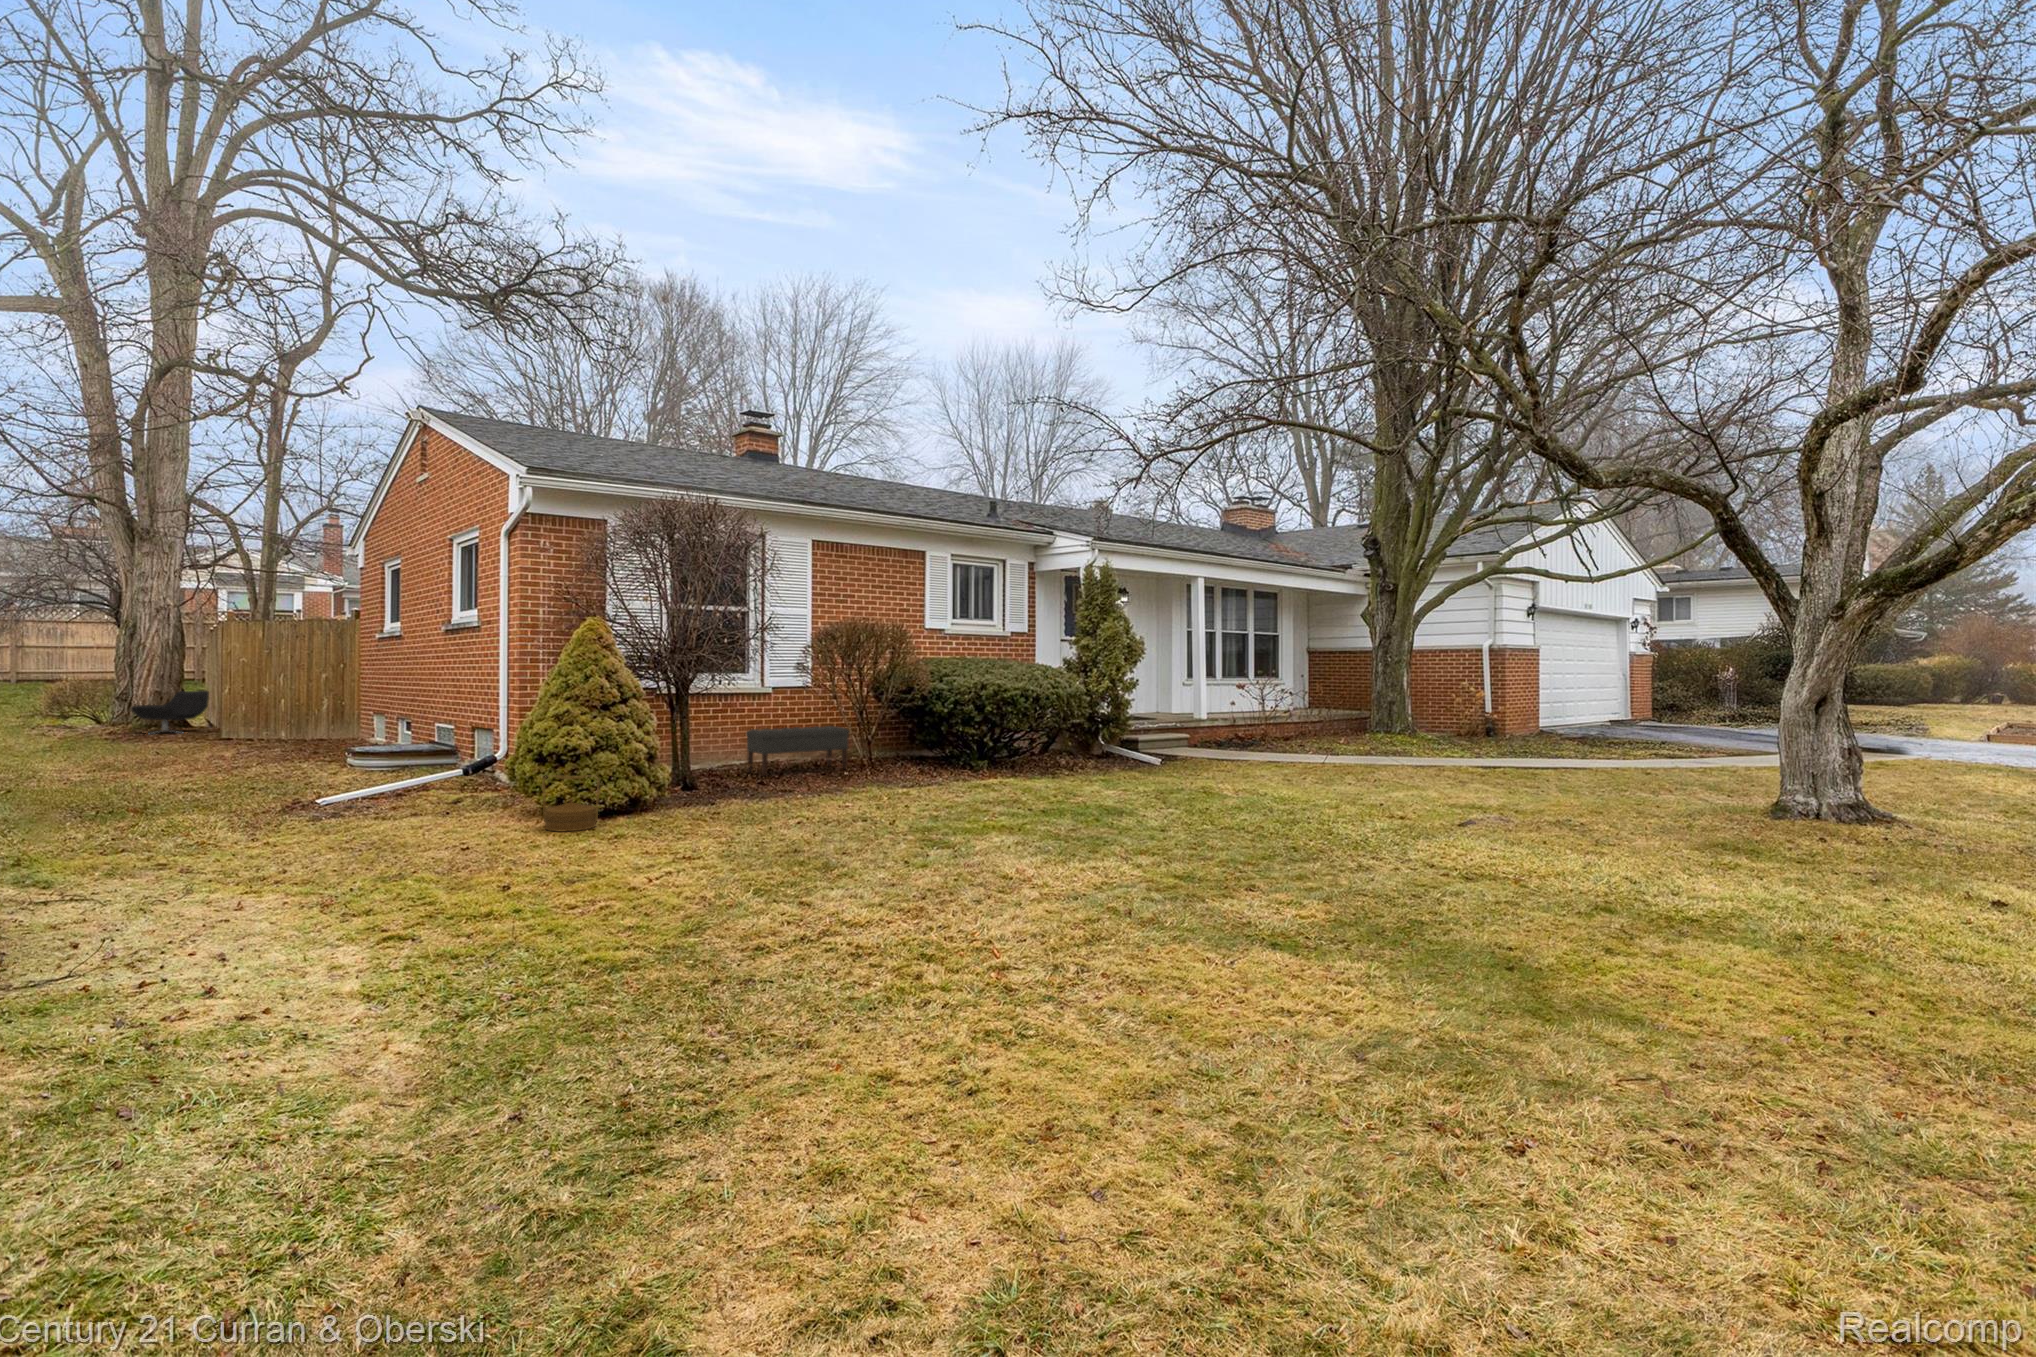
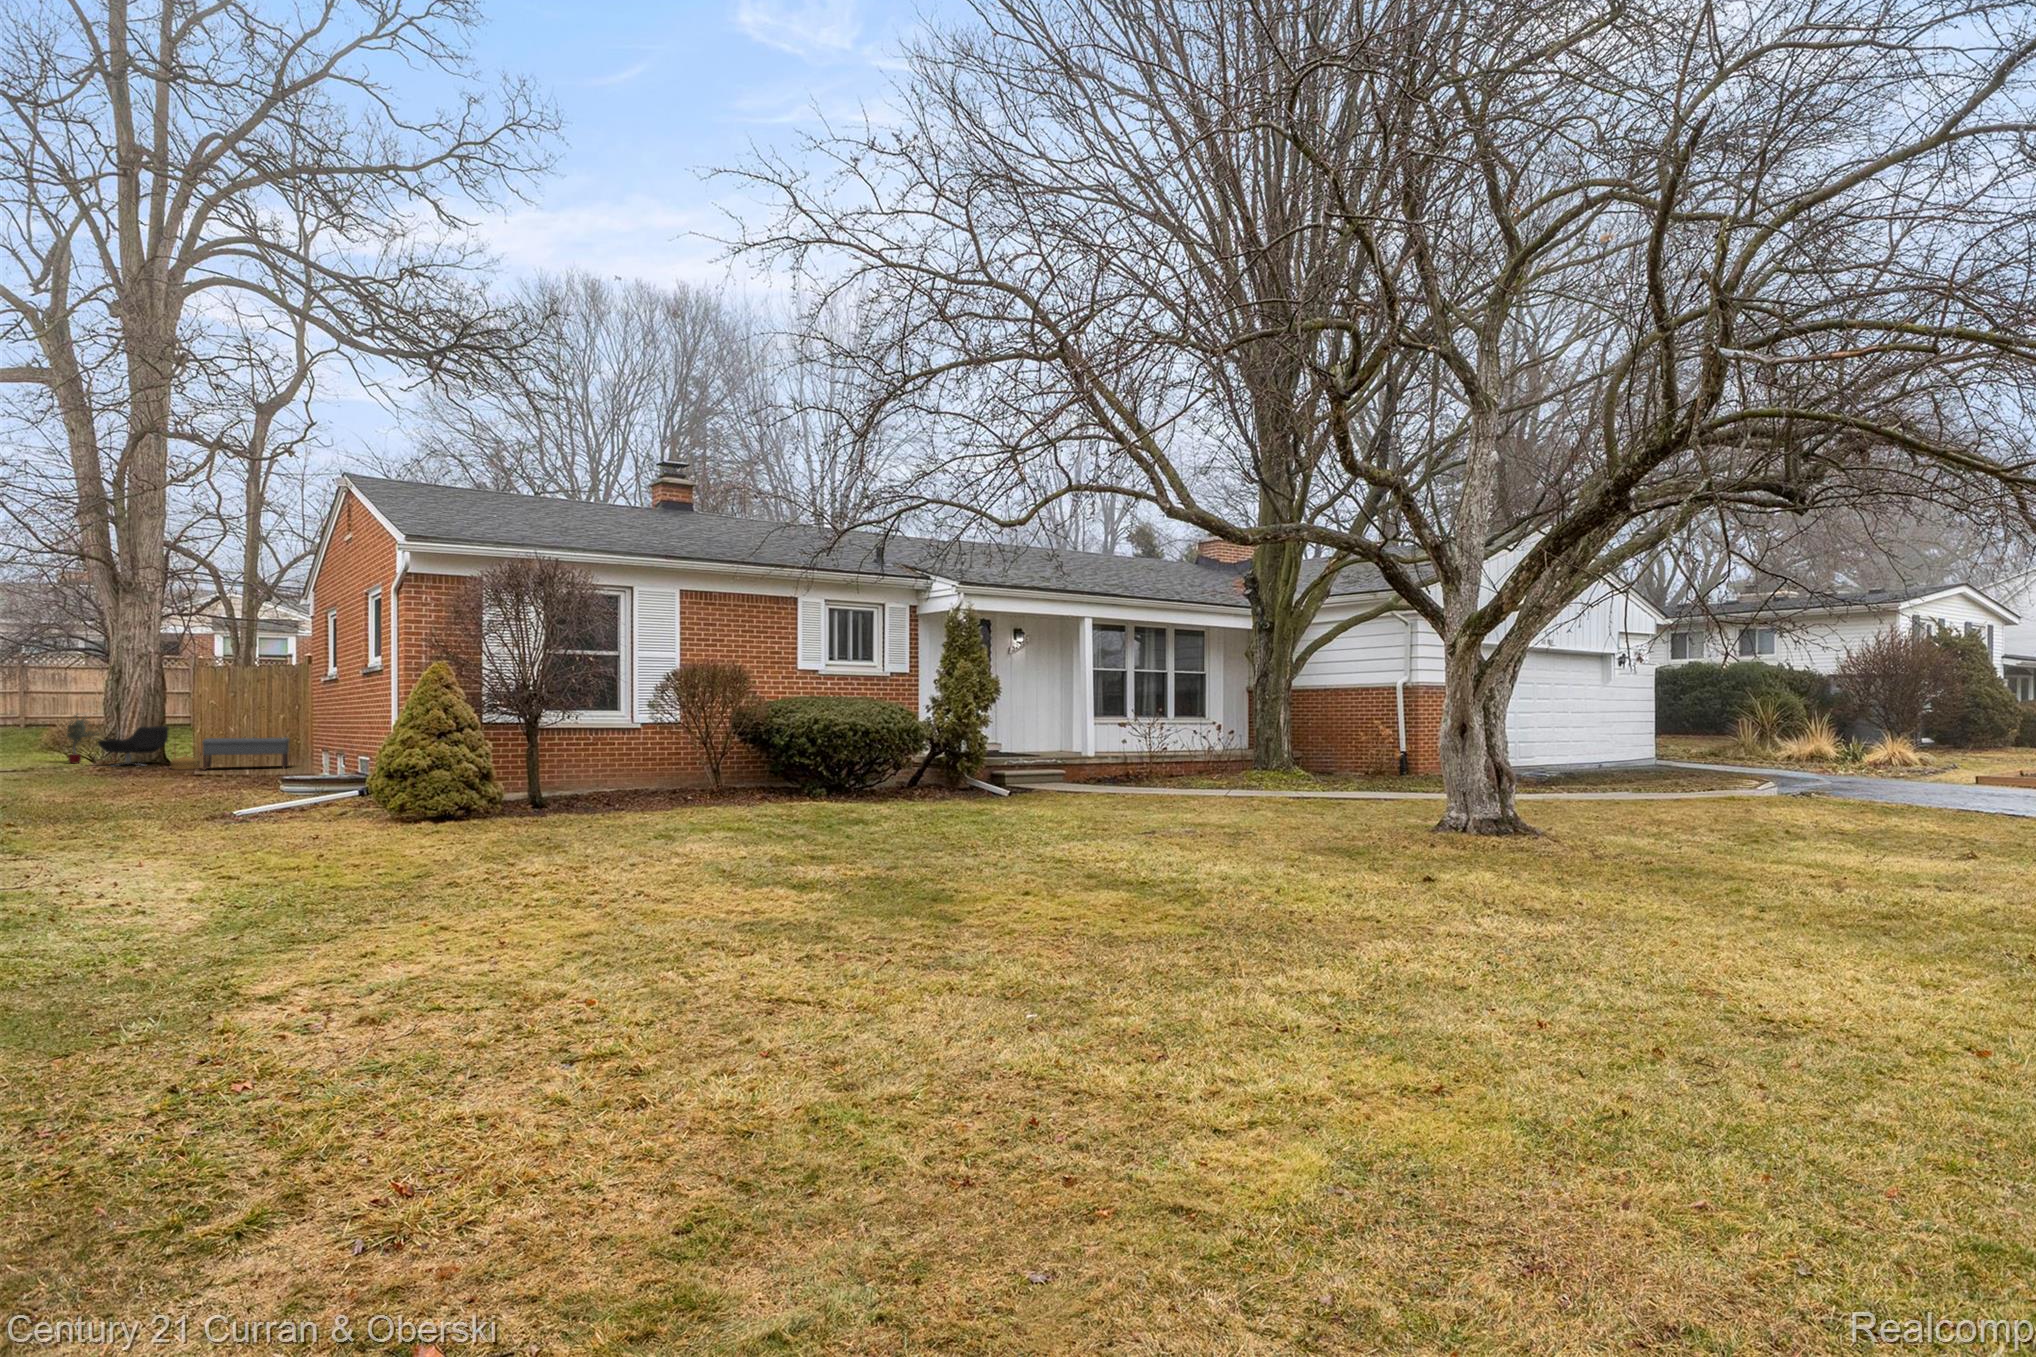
potted tree: none [89,676,131,732] -> present [66,714,99,764]
bench: present [746,726,849,776] -> present [202,737,290,770]
woven basket: present [542,775,600,832] -> present [171,743,200,770]

